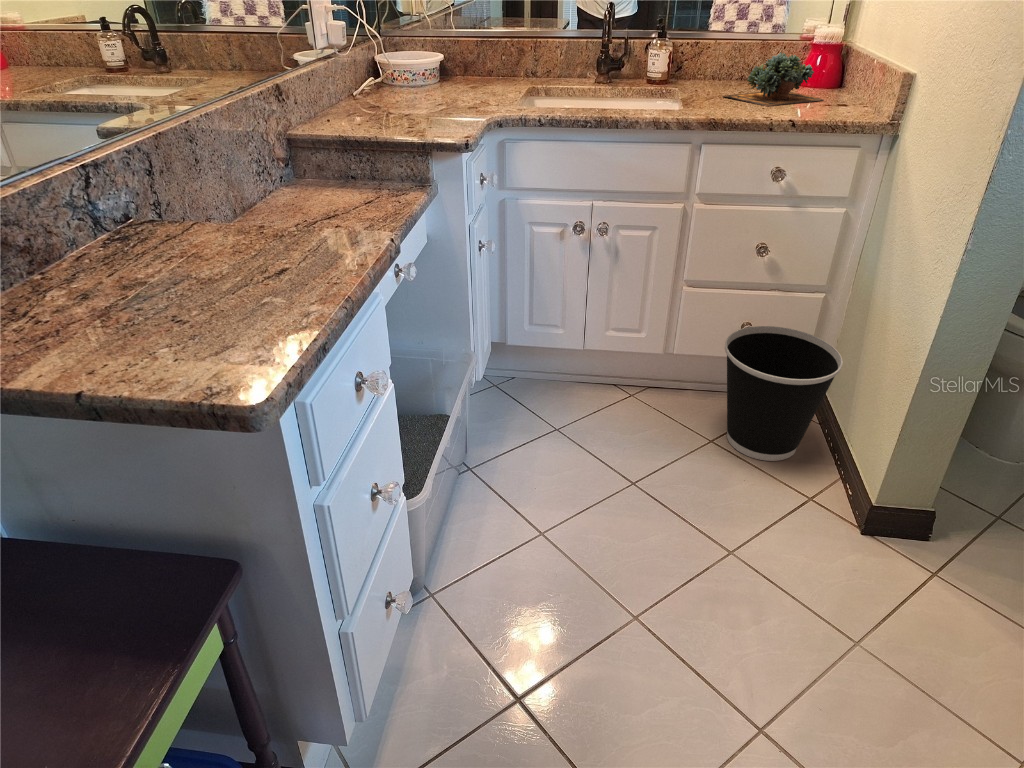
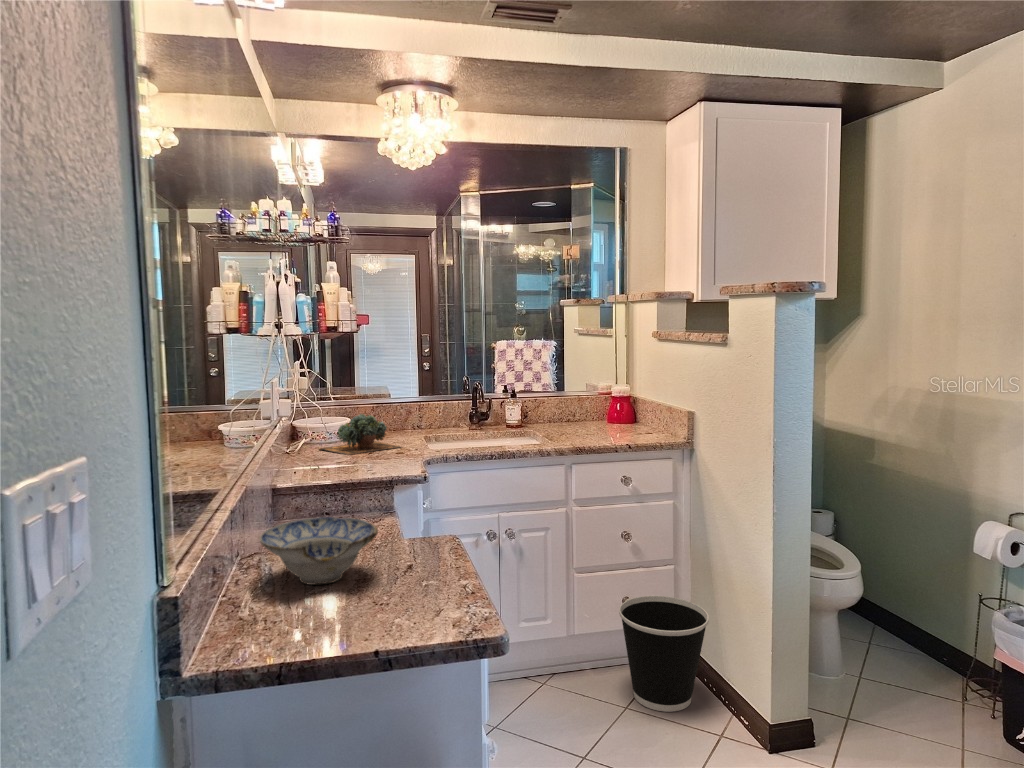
succulent plant: present [723,53,824,106] -> present [319,414,400,455]
ceramic bowl: none [66,198,229,286] -> present [259,517,378,585]

